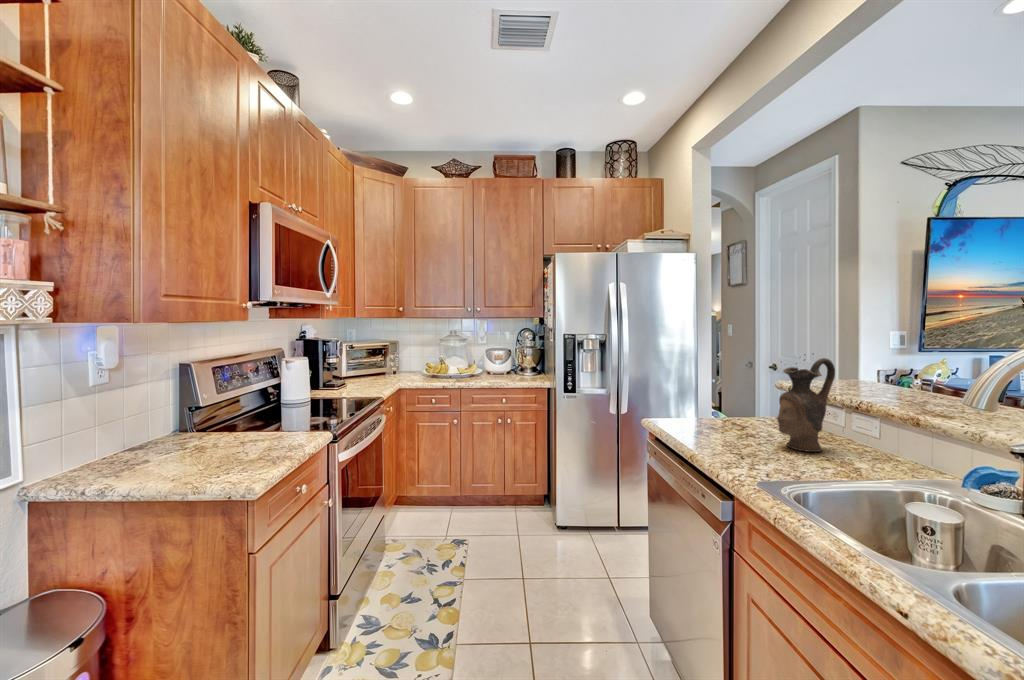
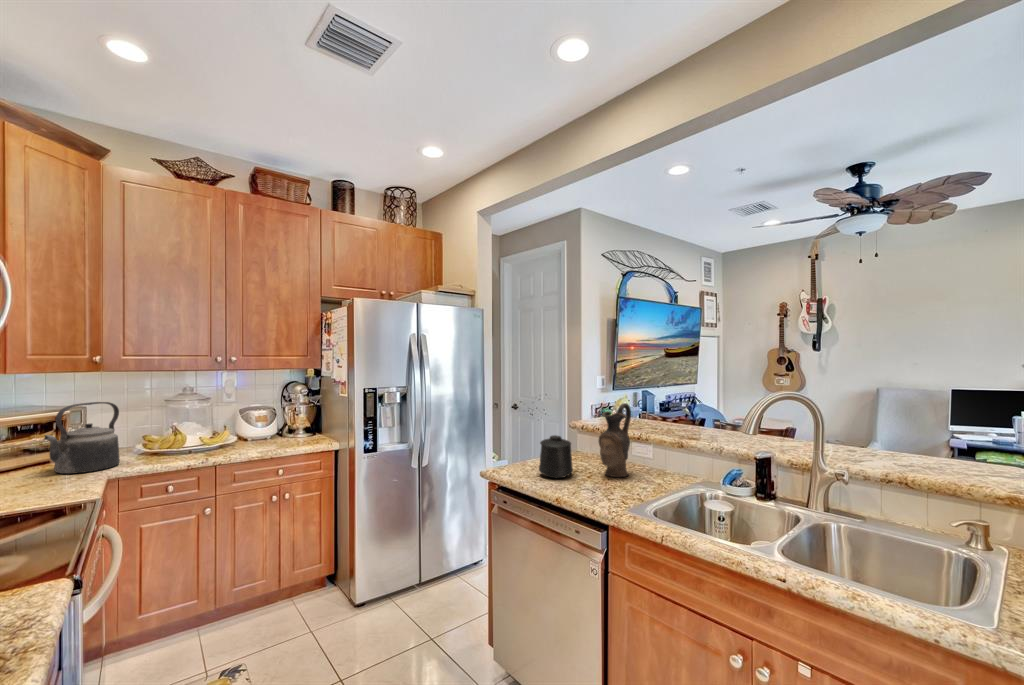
kettle: none [369,337,409,382] -> present [44,402,120,474]
mug: none [699,390,742,439] -> present [539,435,573,478]

